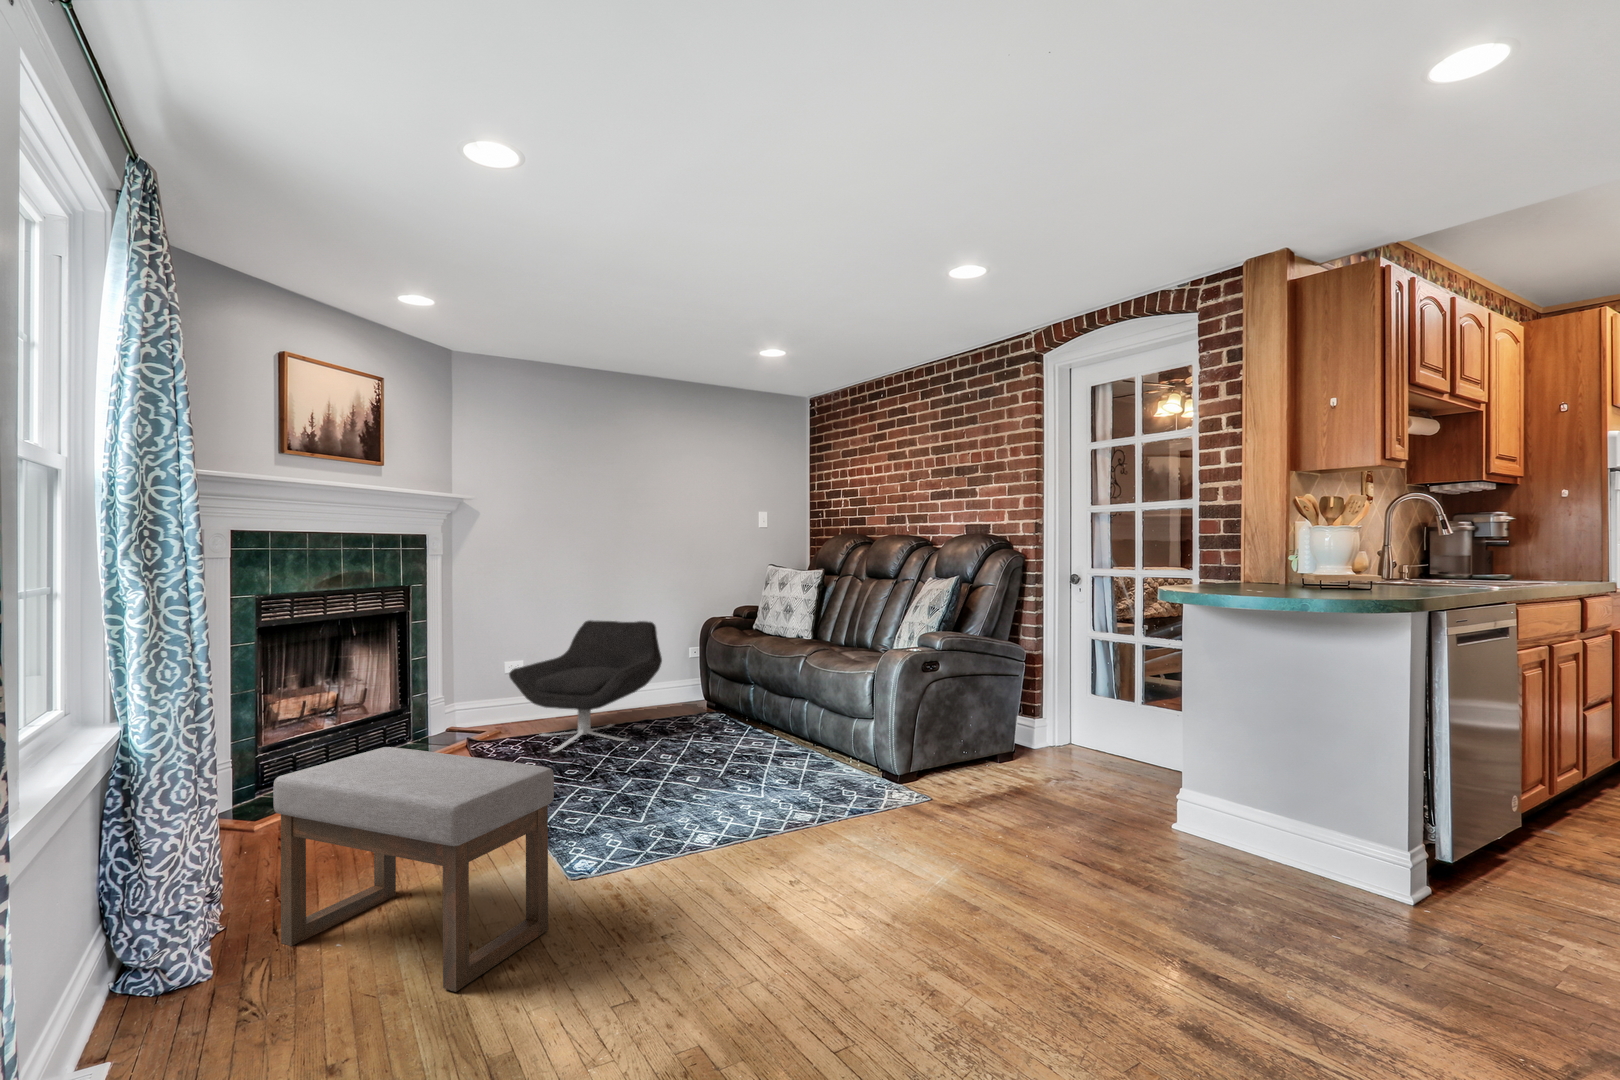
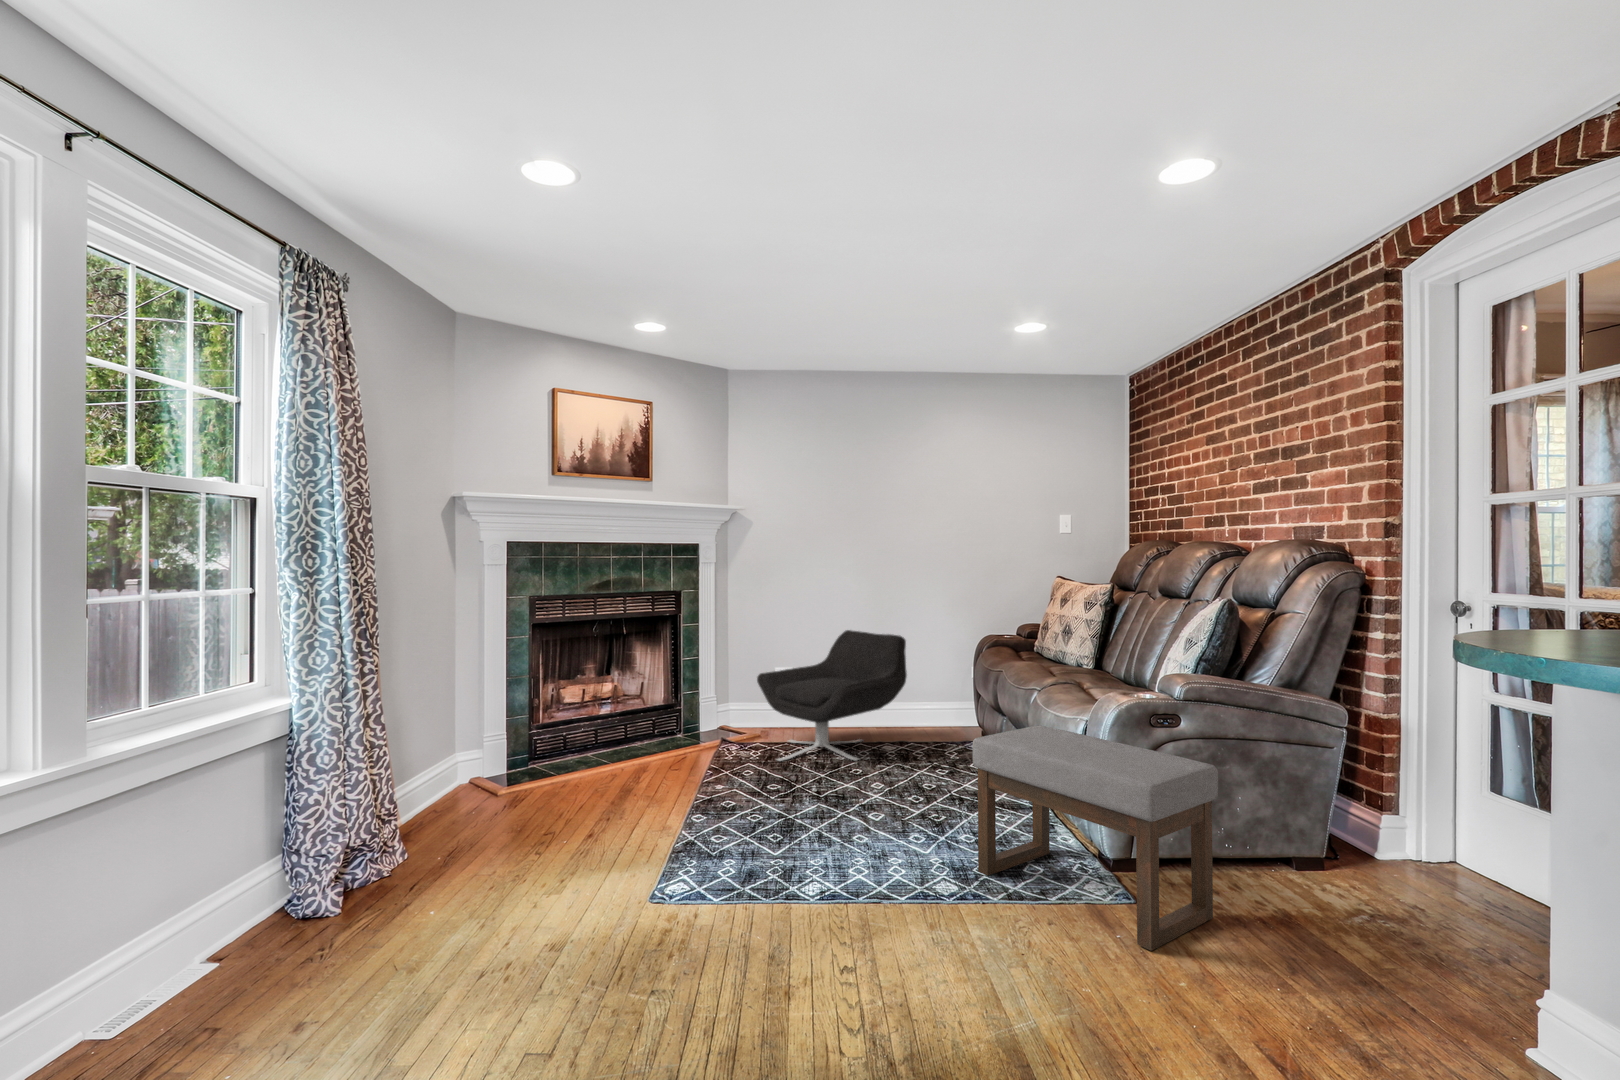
ottoman: present [273,747,554,992] -> present [973,725,1218,951]

